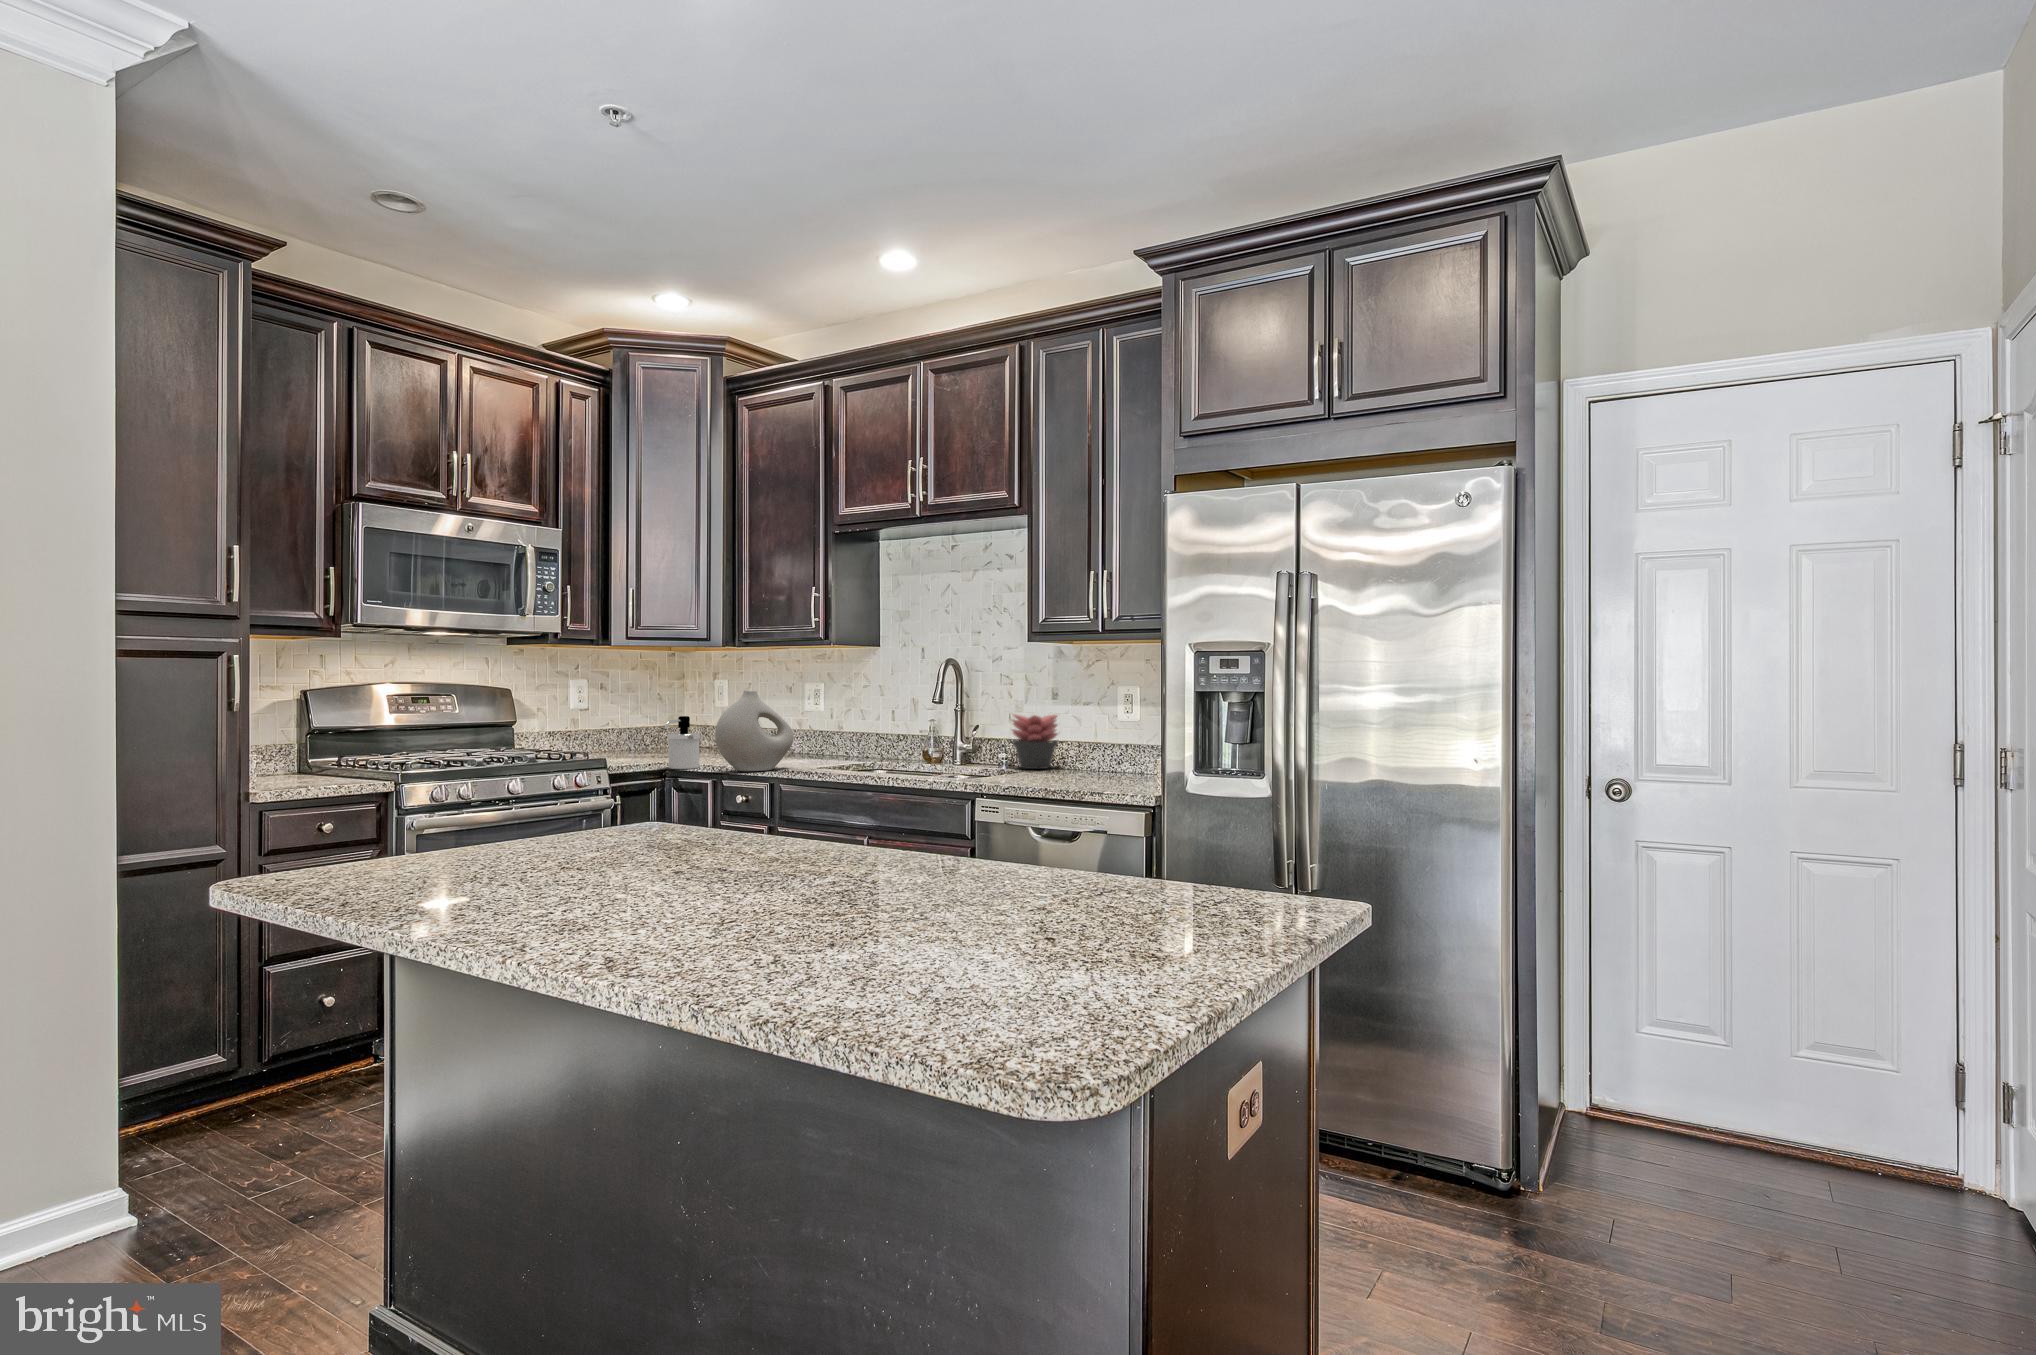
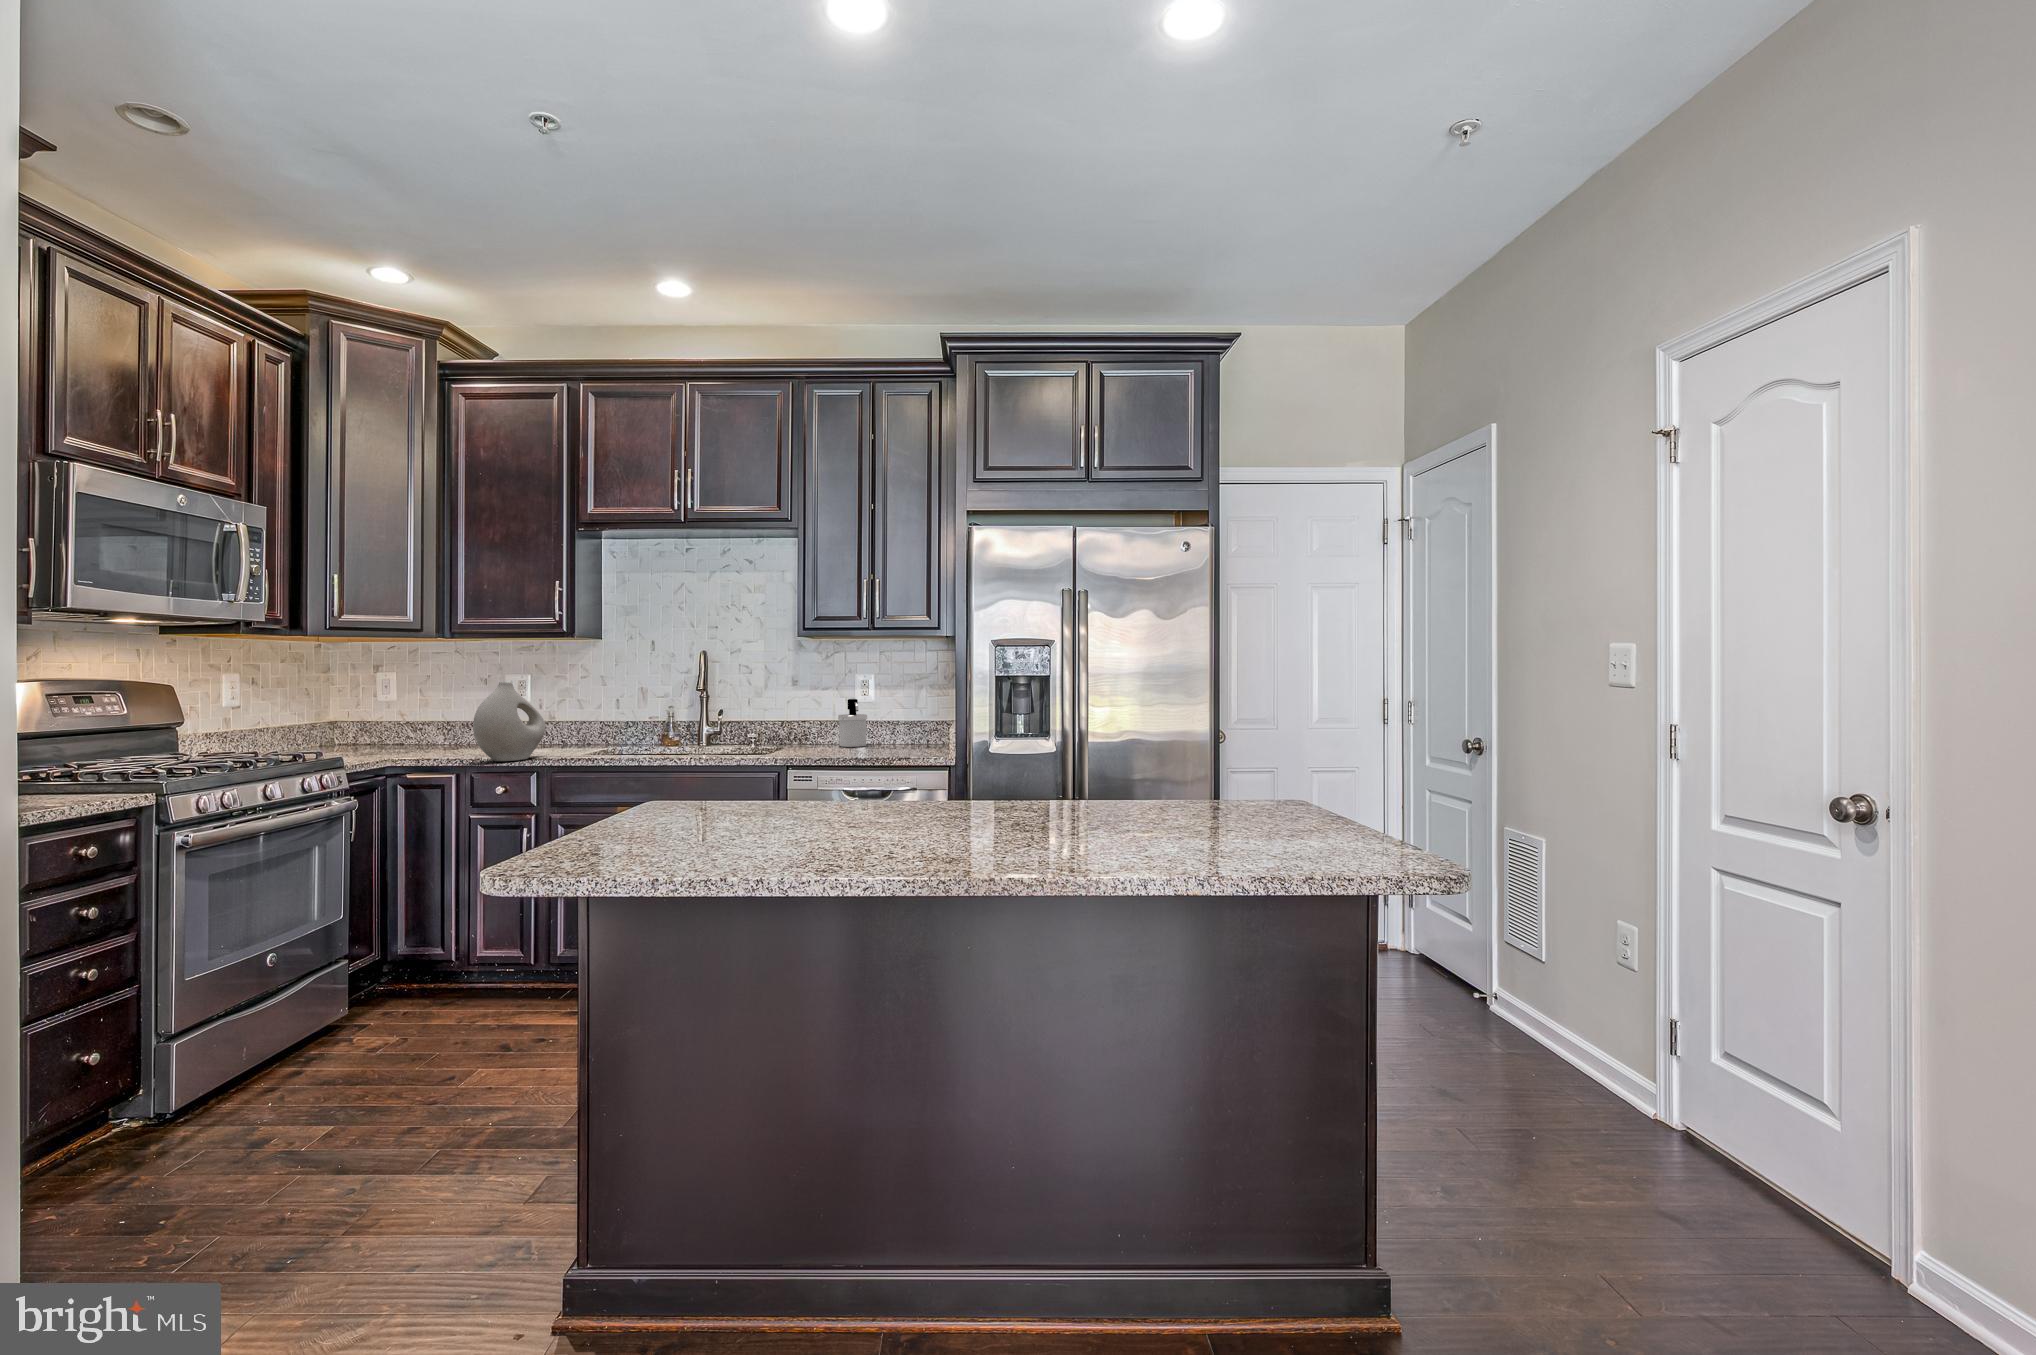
succulent plant: present [1012,714,1058,769] -> none [757,698,803,745]
soap dispenser: present [664,716,700,769] -> present [838,699,867,747]

